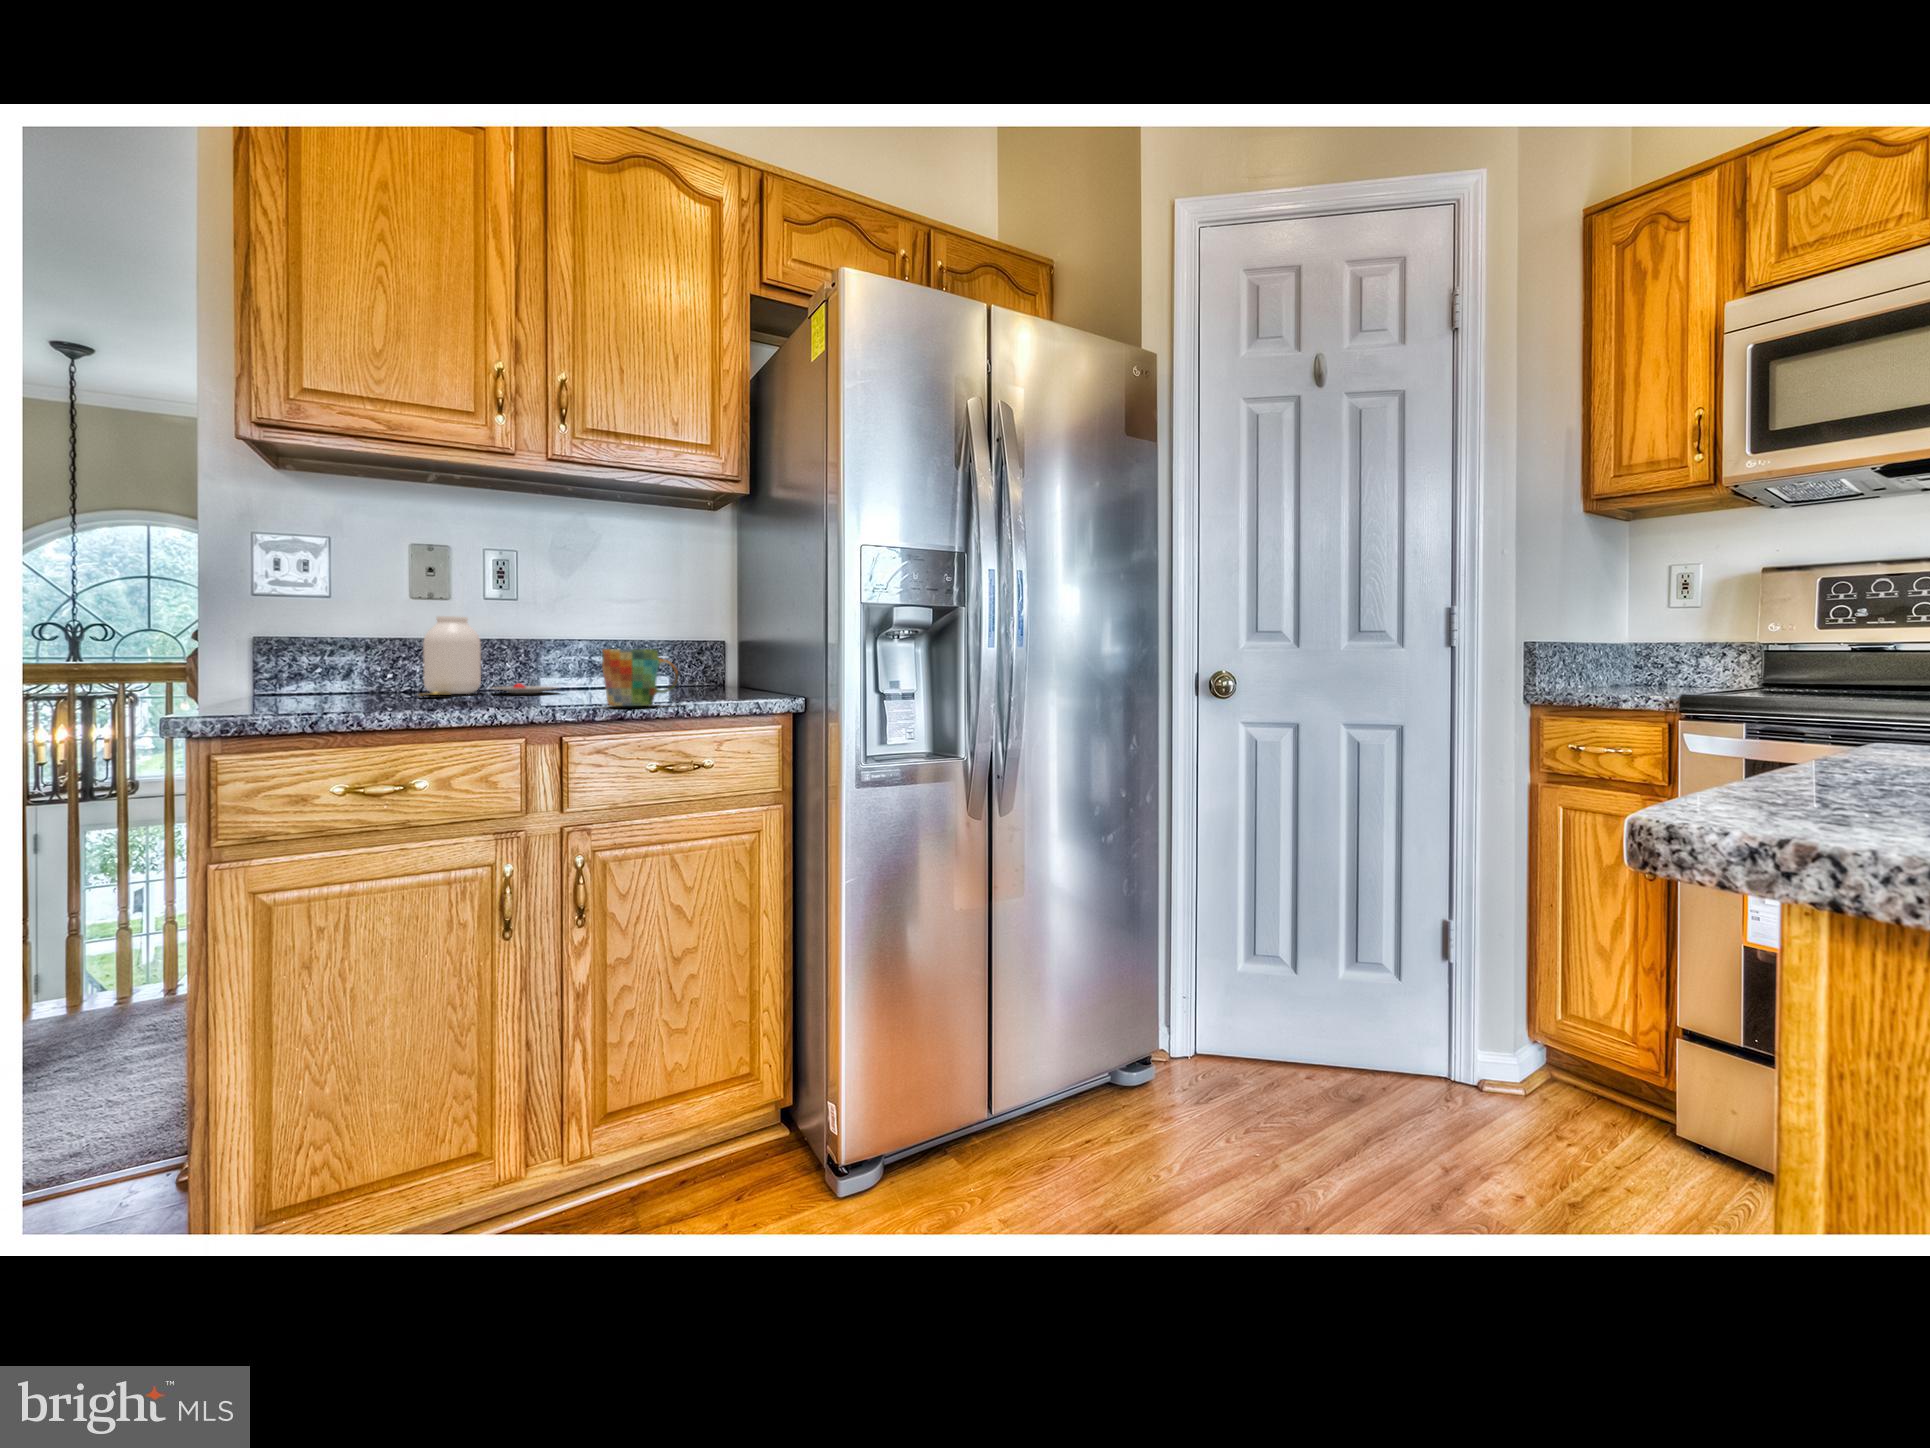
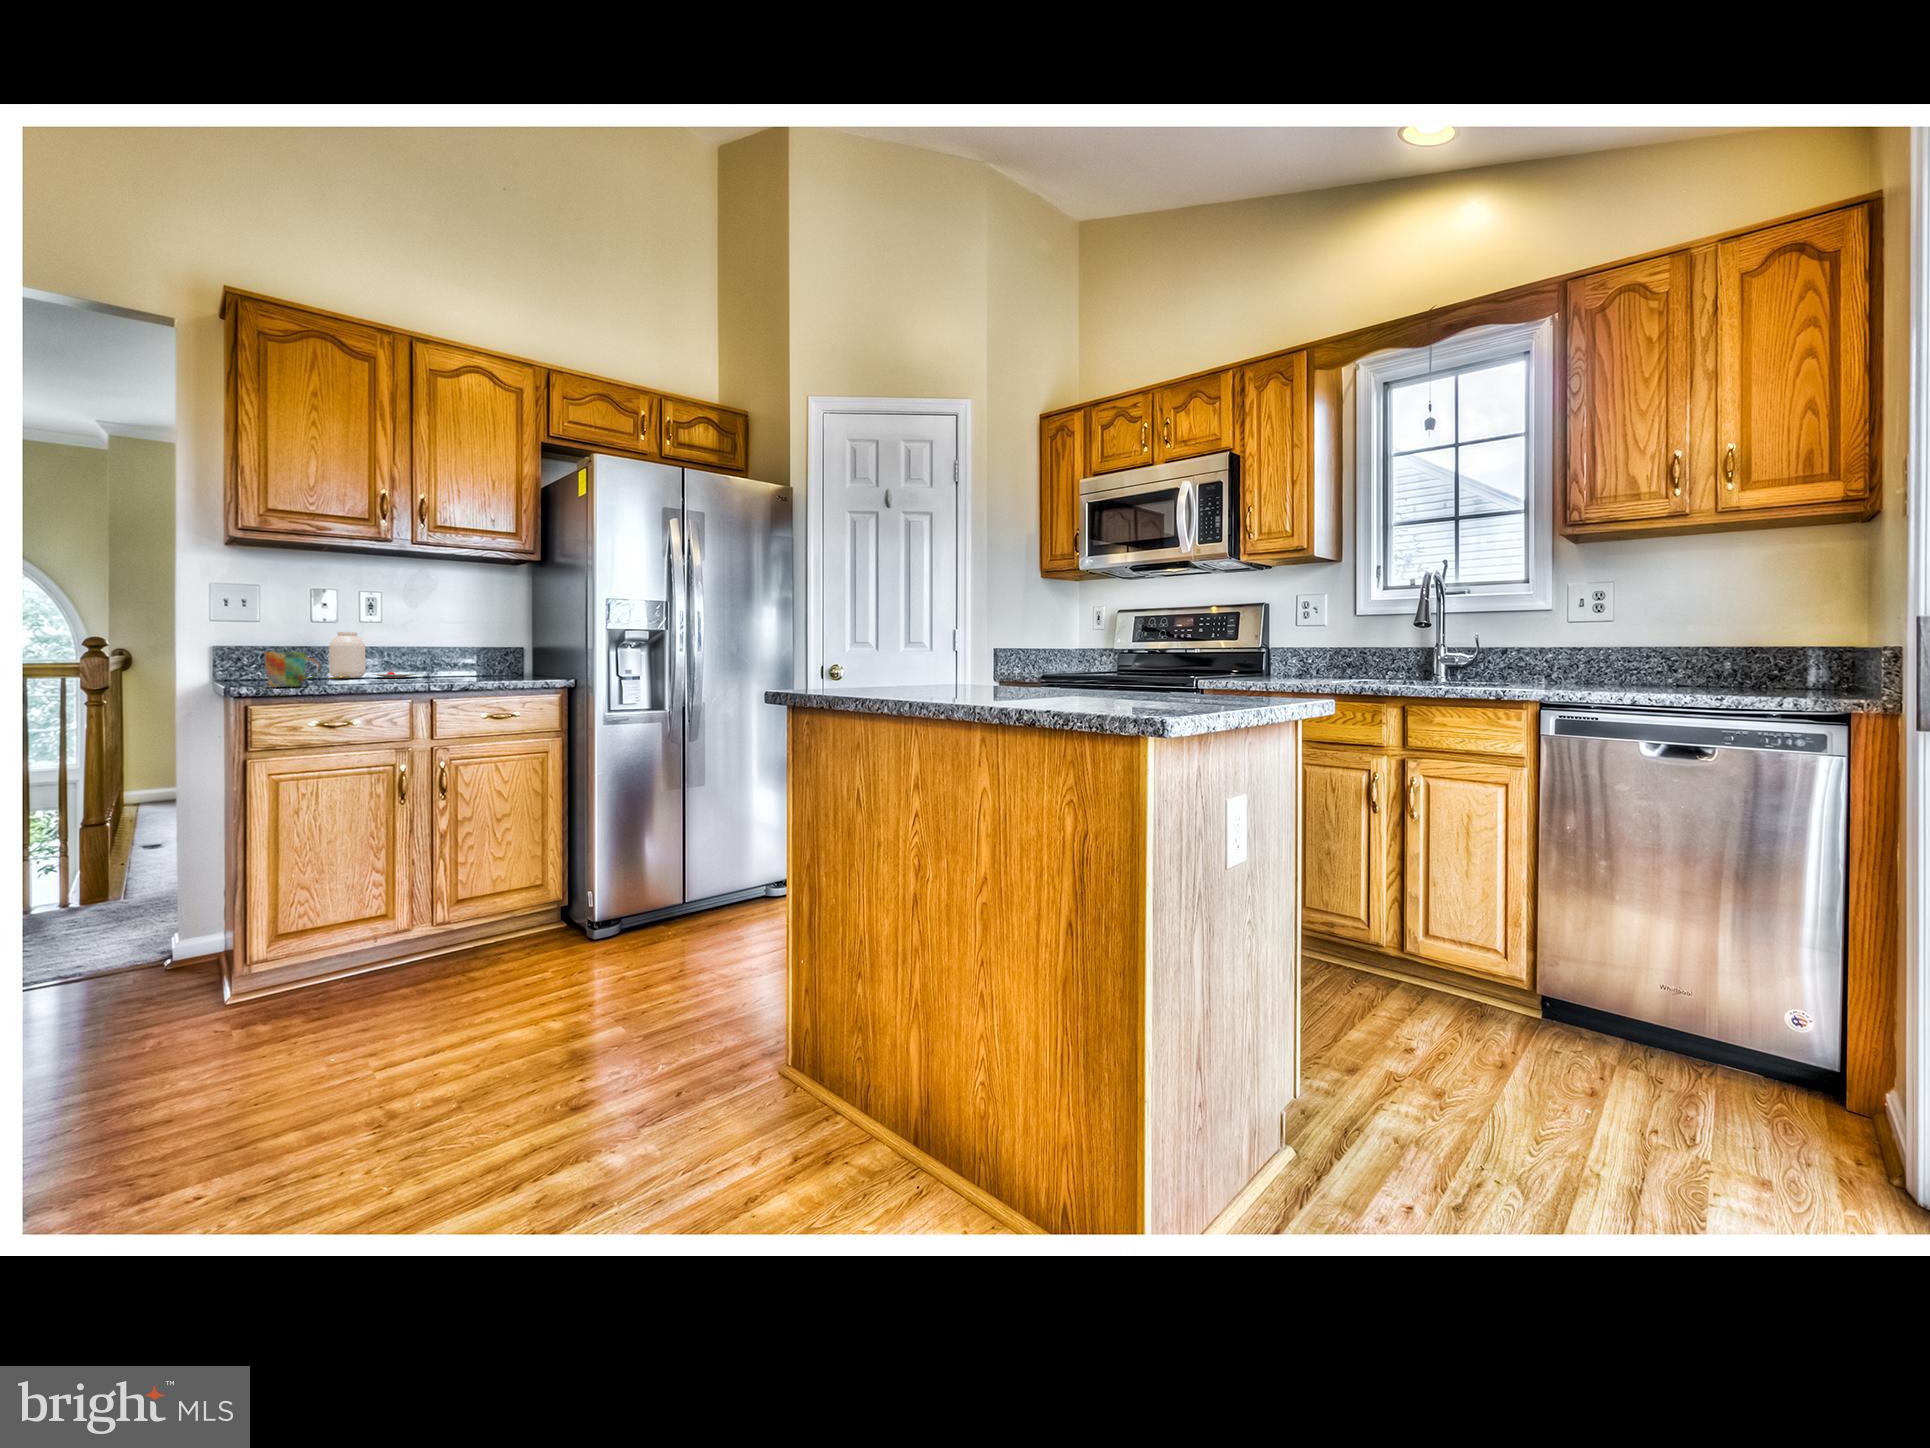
mug: present [602,649,679,706] -> present [265,652,321,687]

